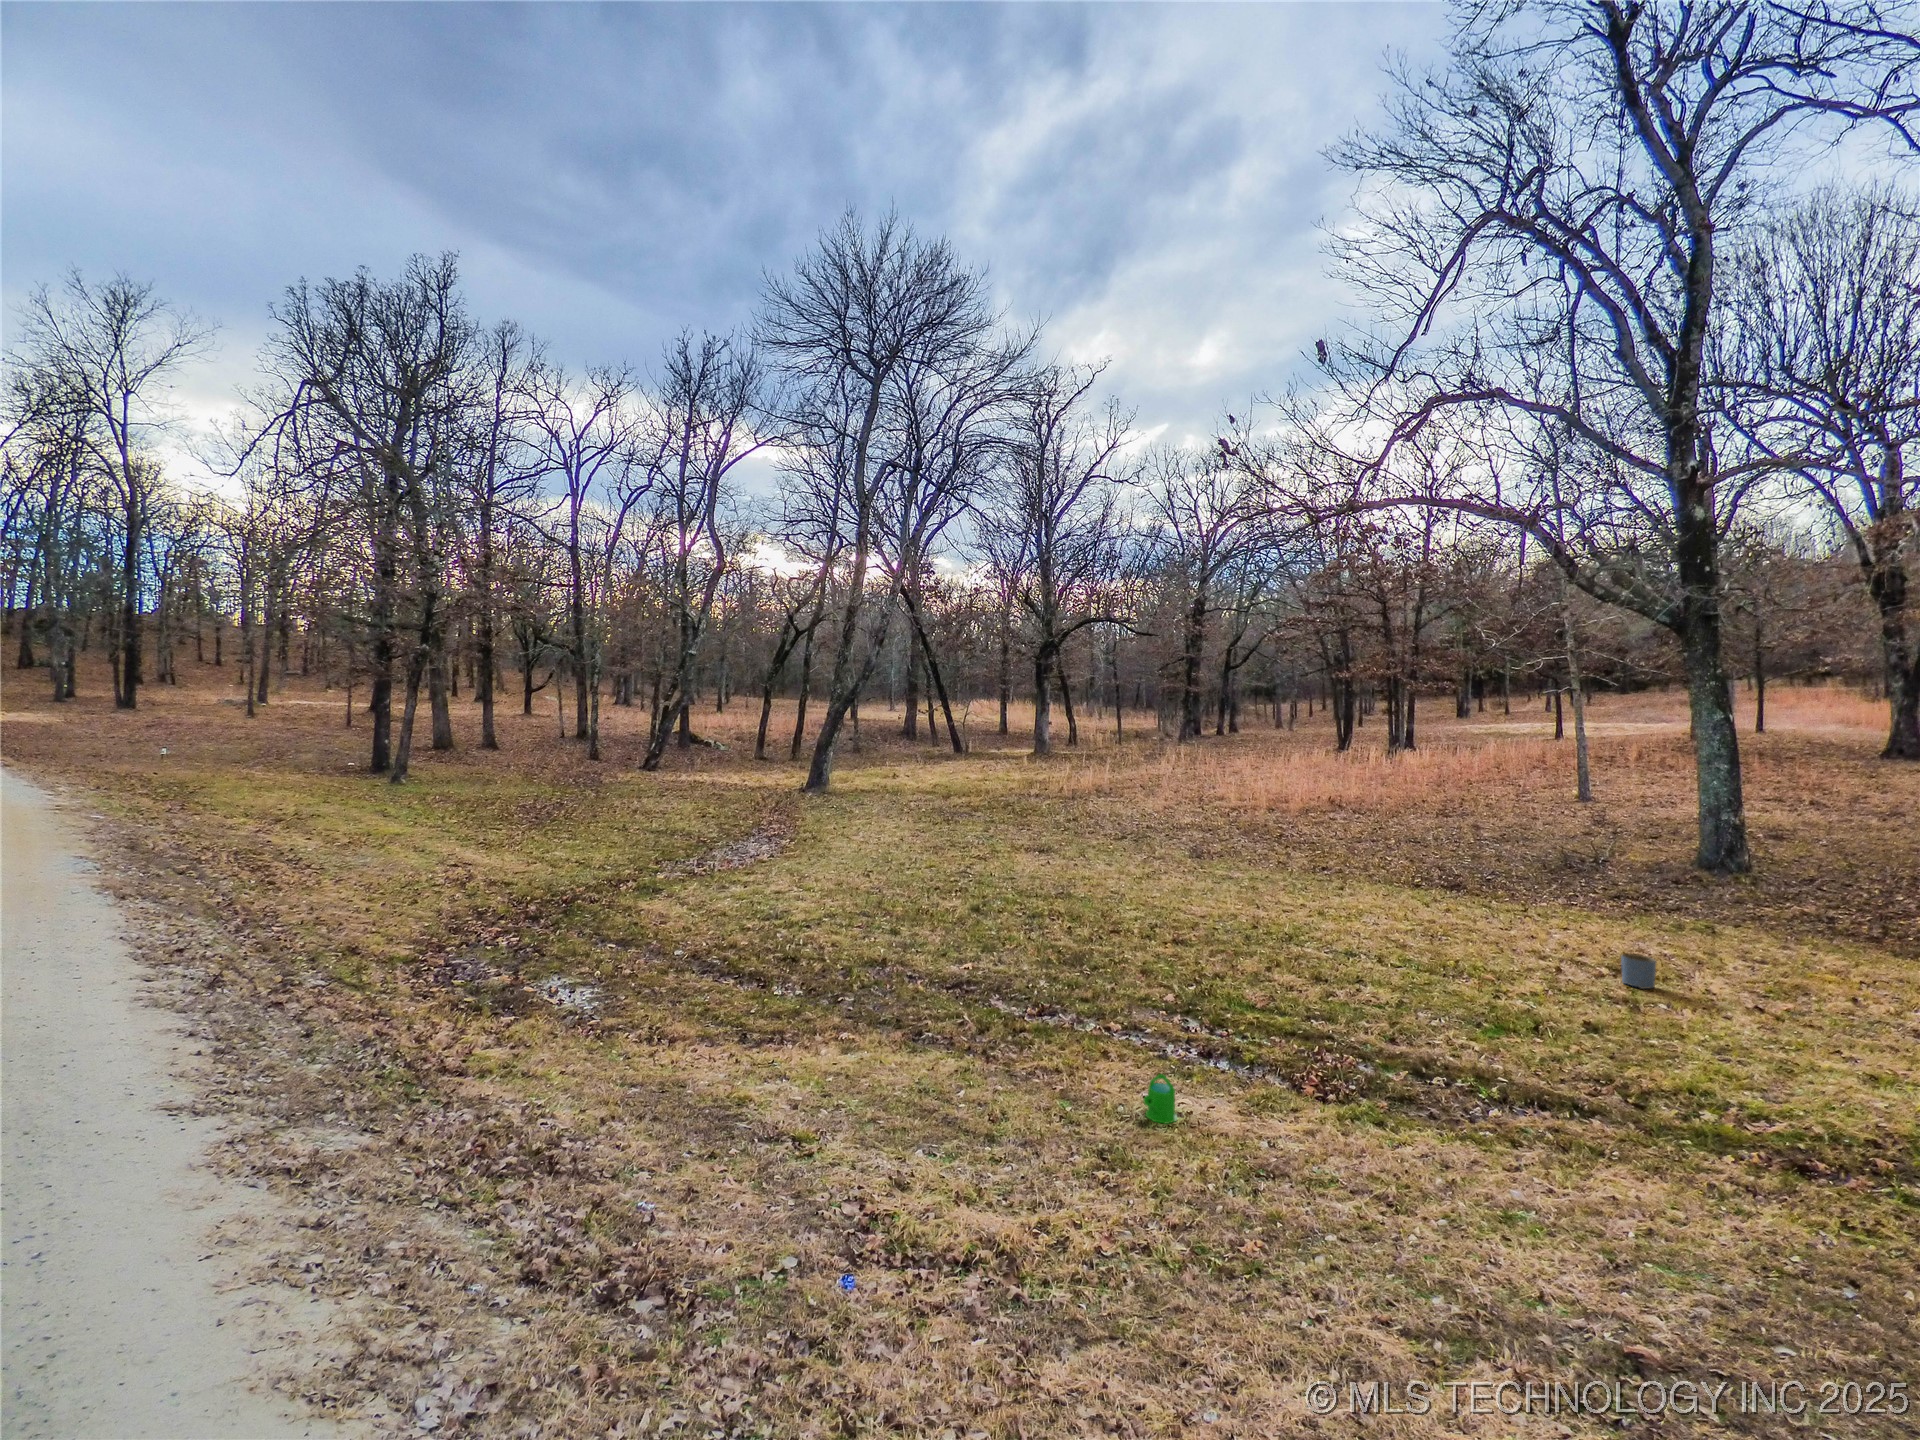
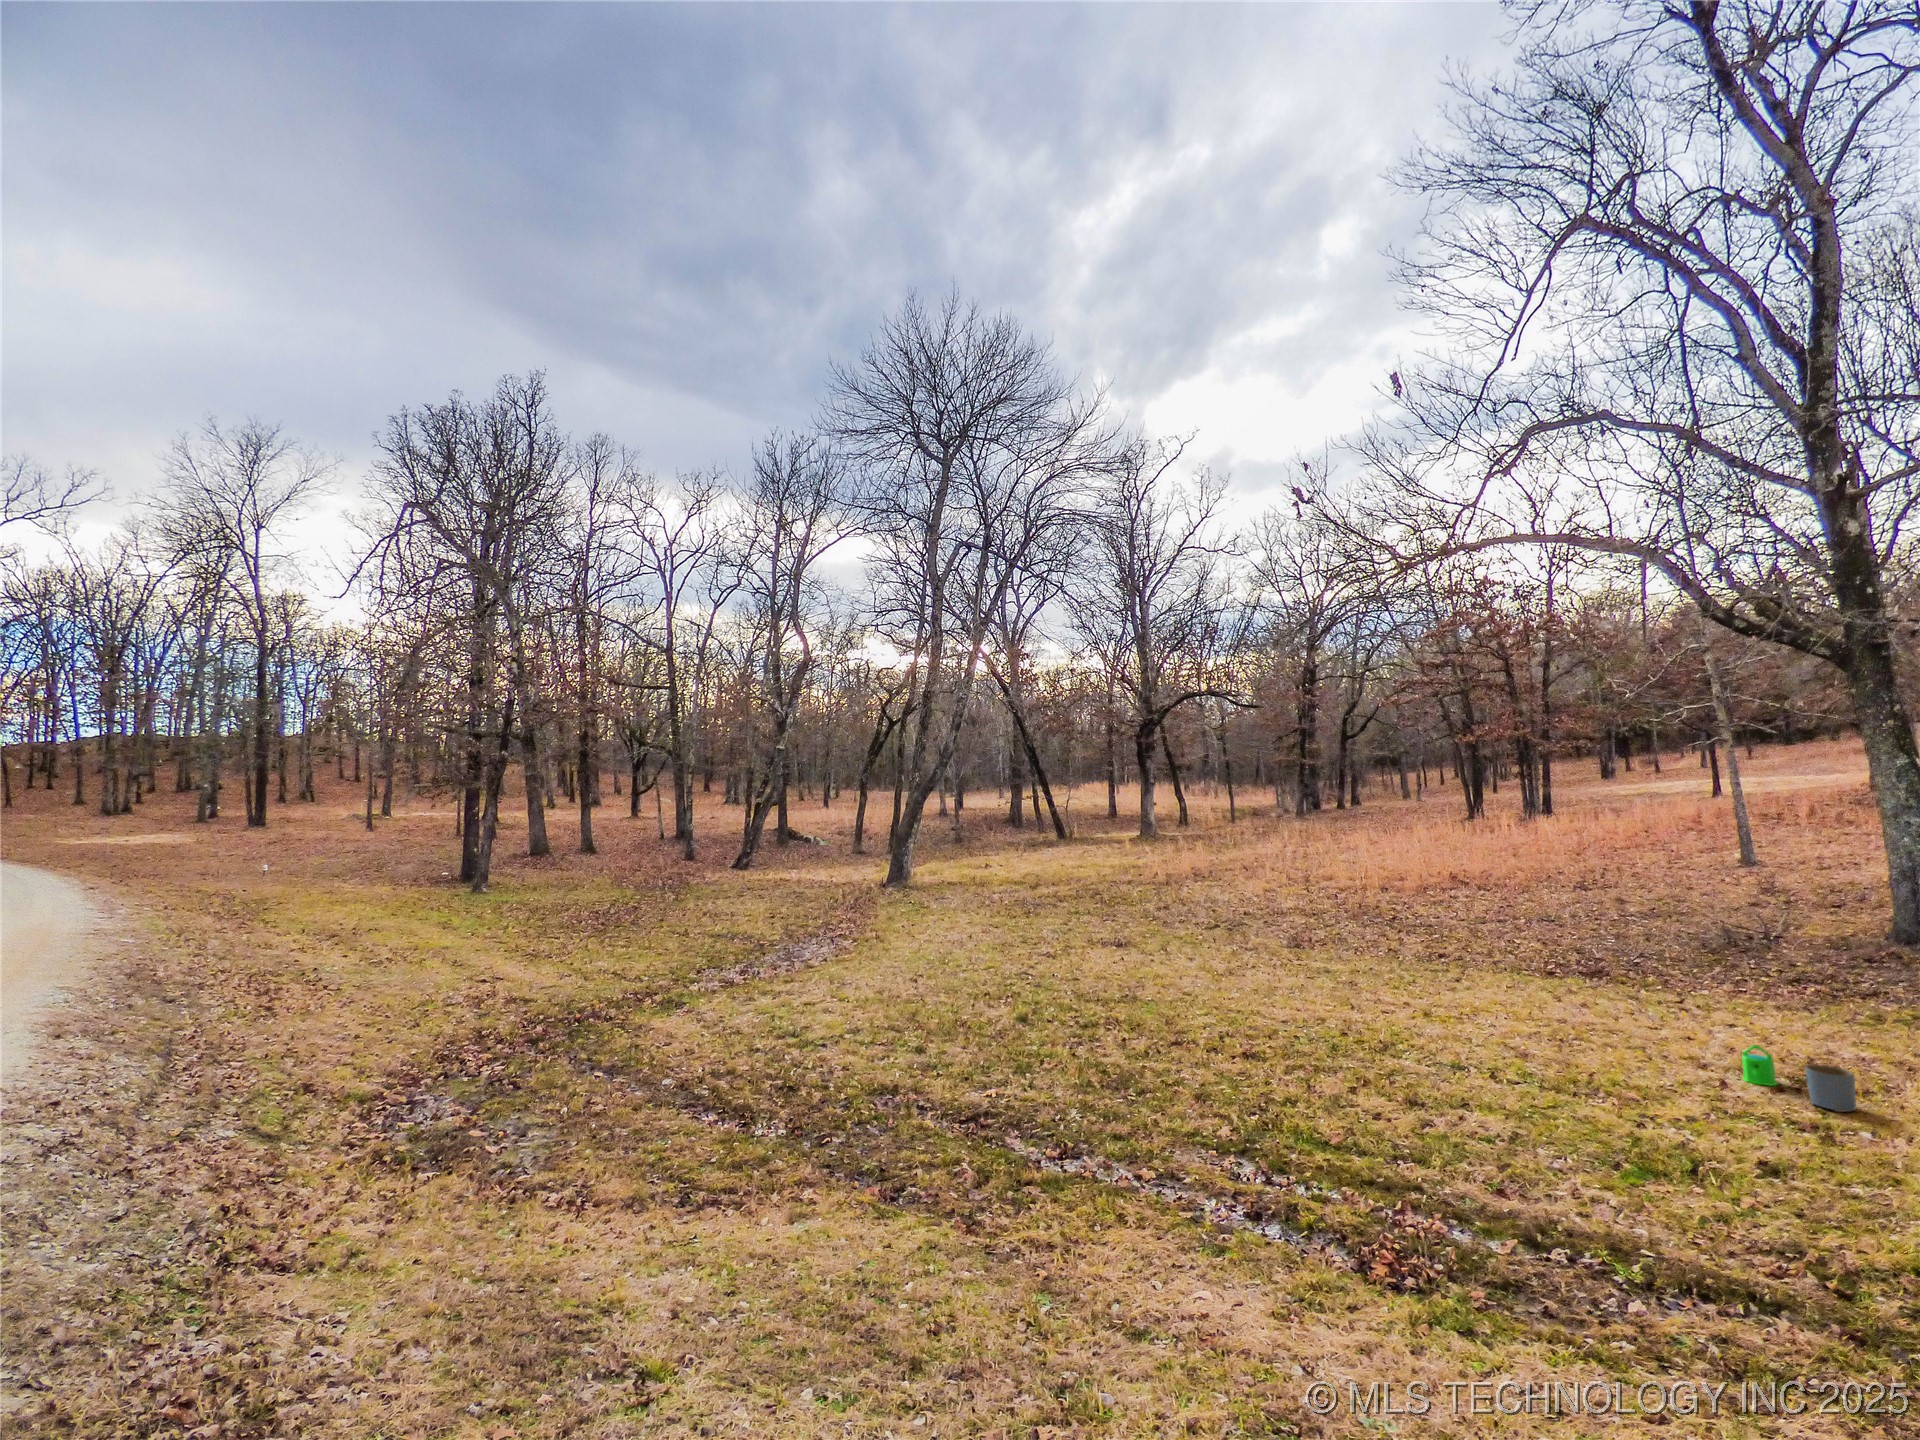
watering can: present [1143,1074,1177,1124] -> present [1742,1045,1777,1086]

